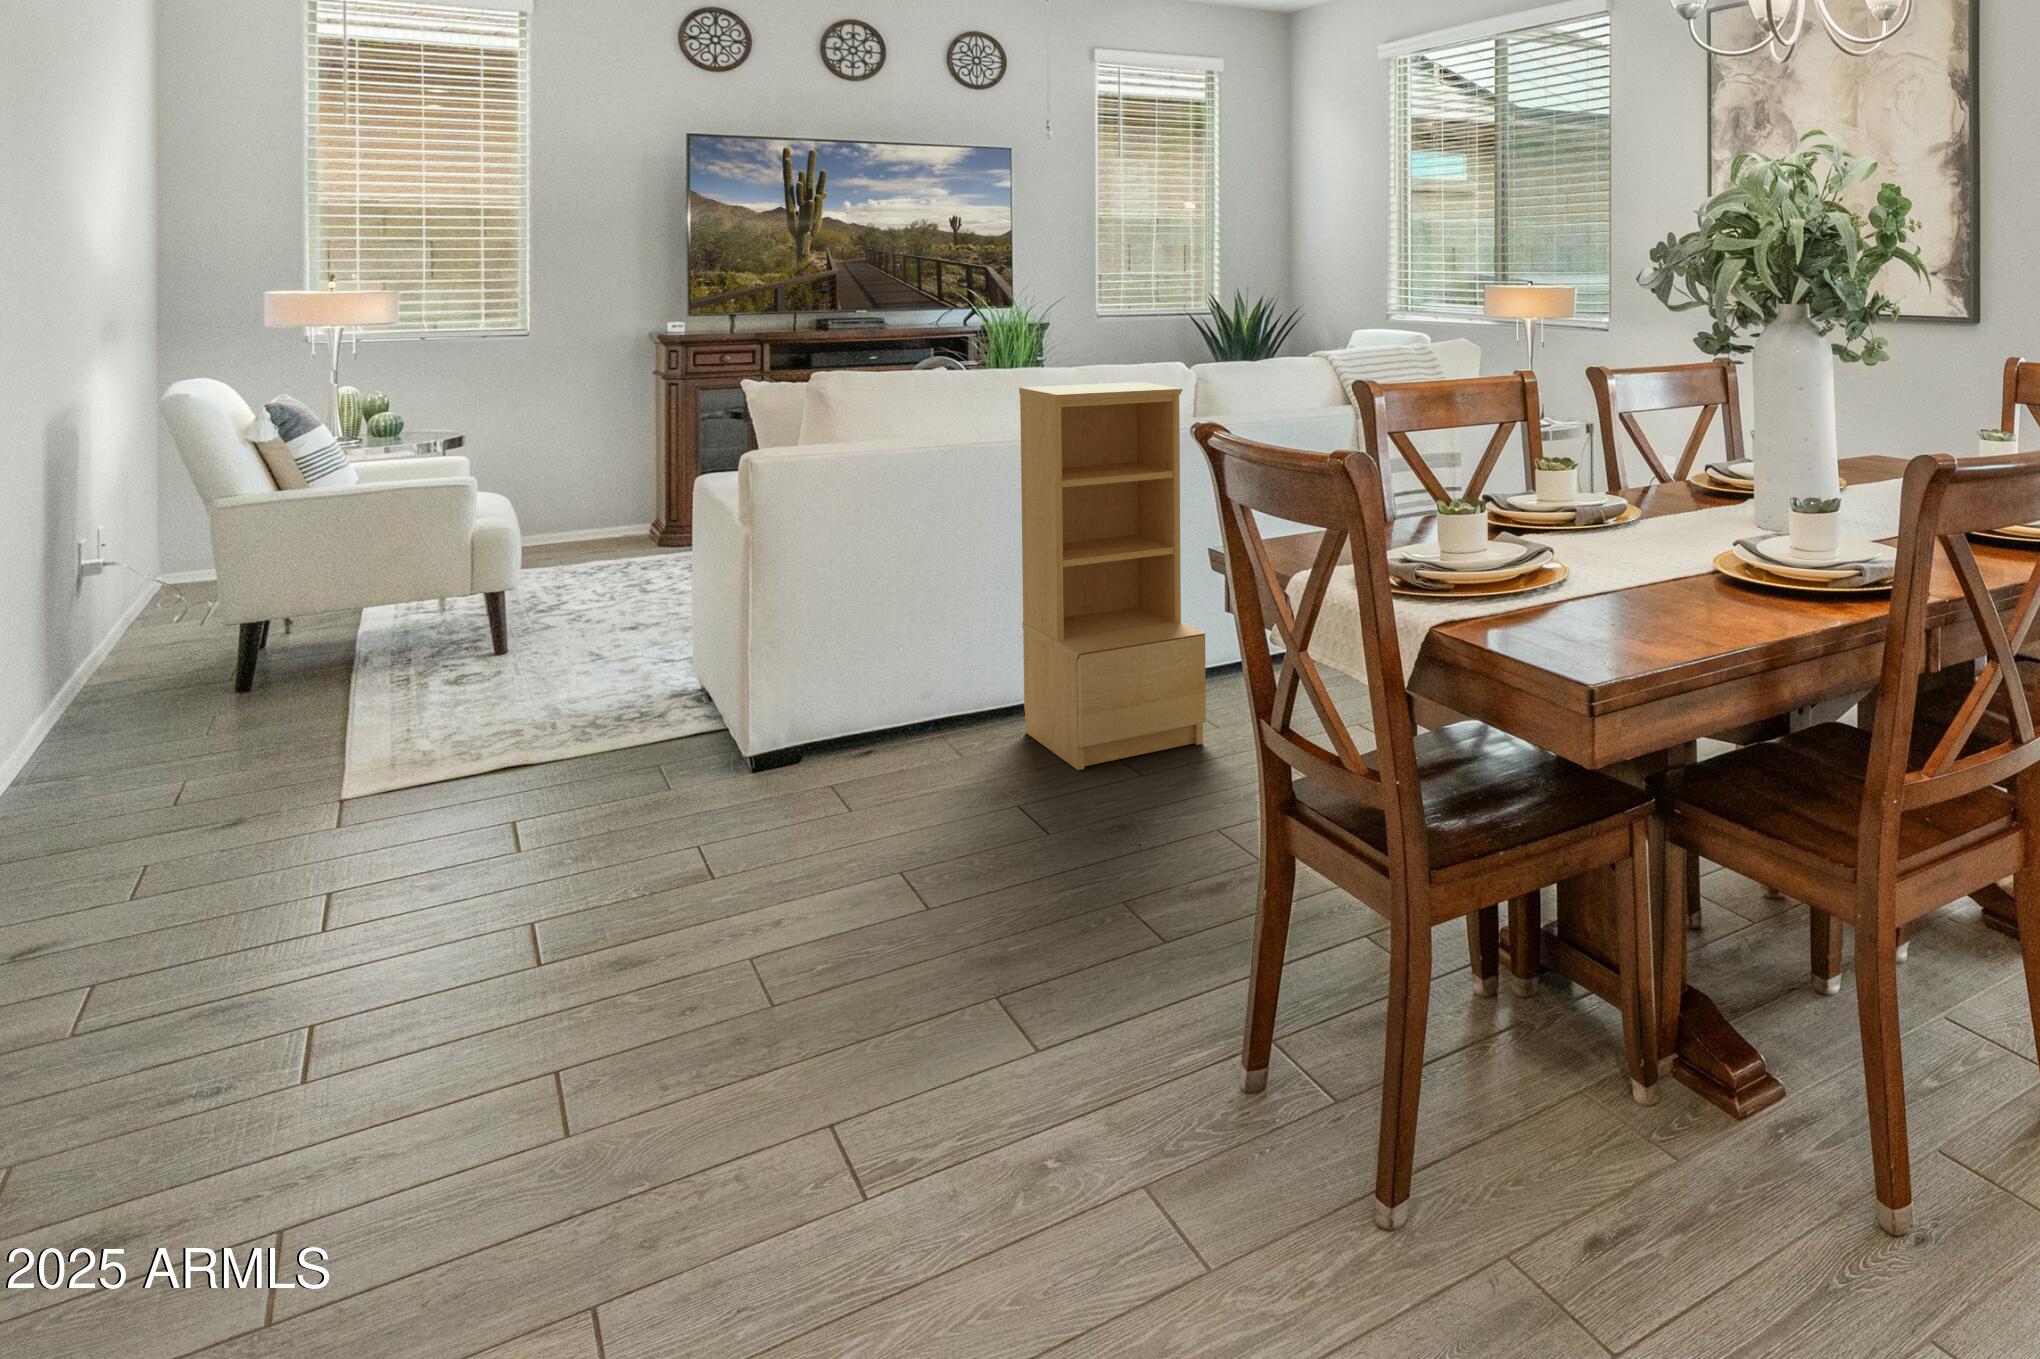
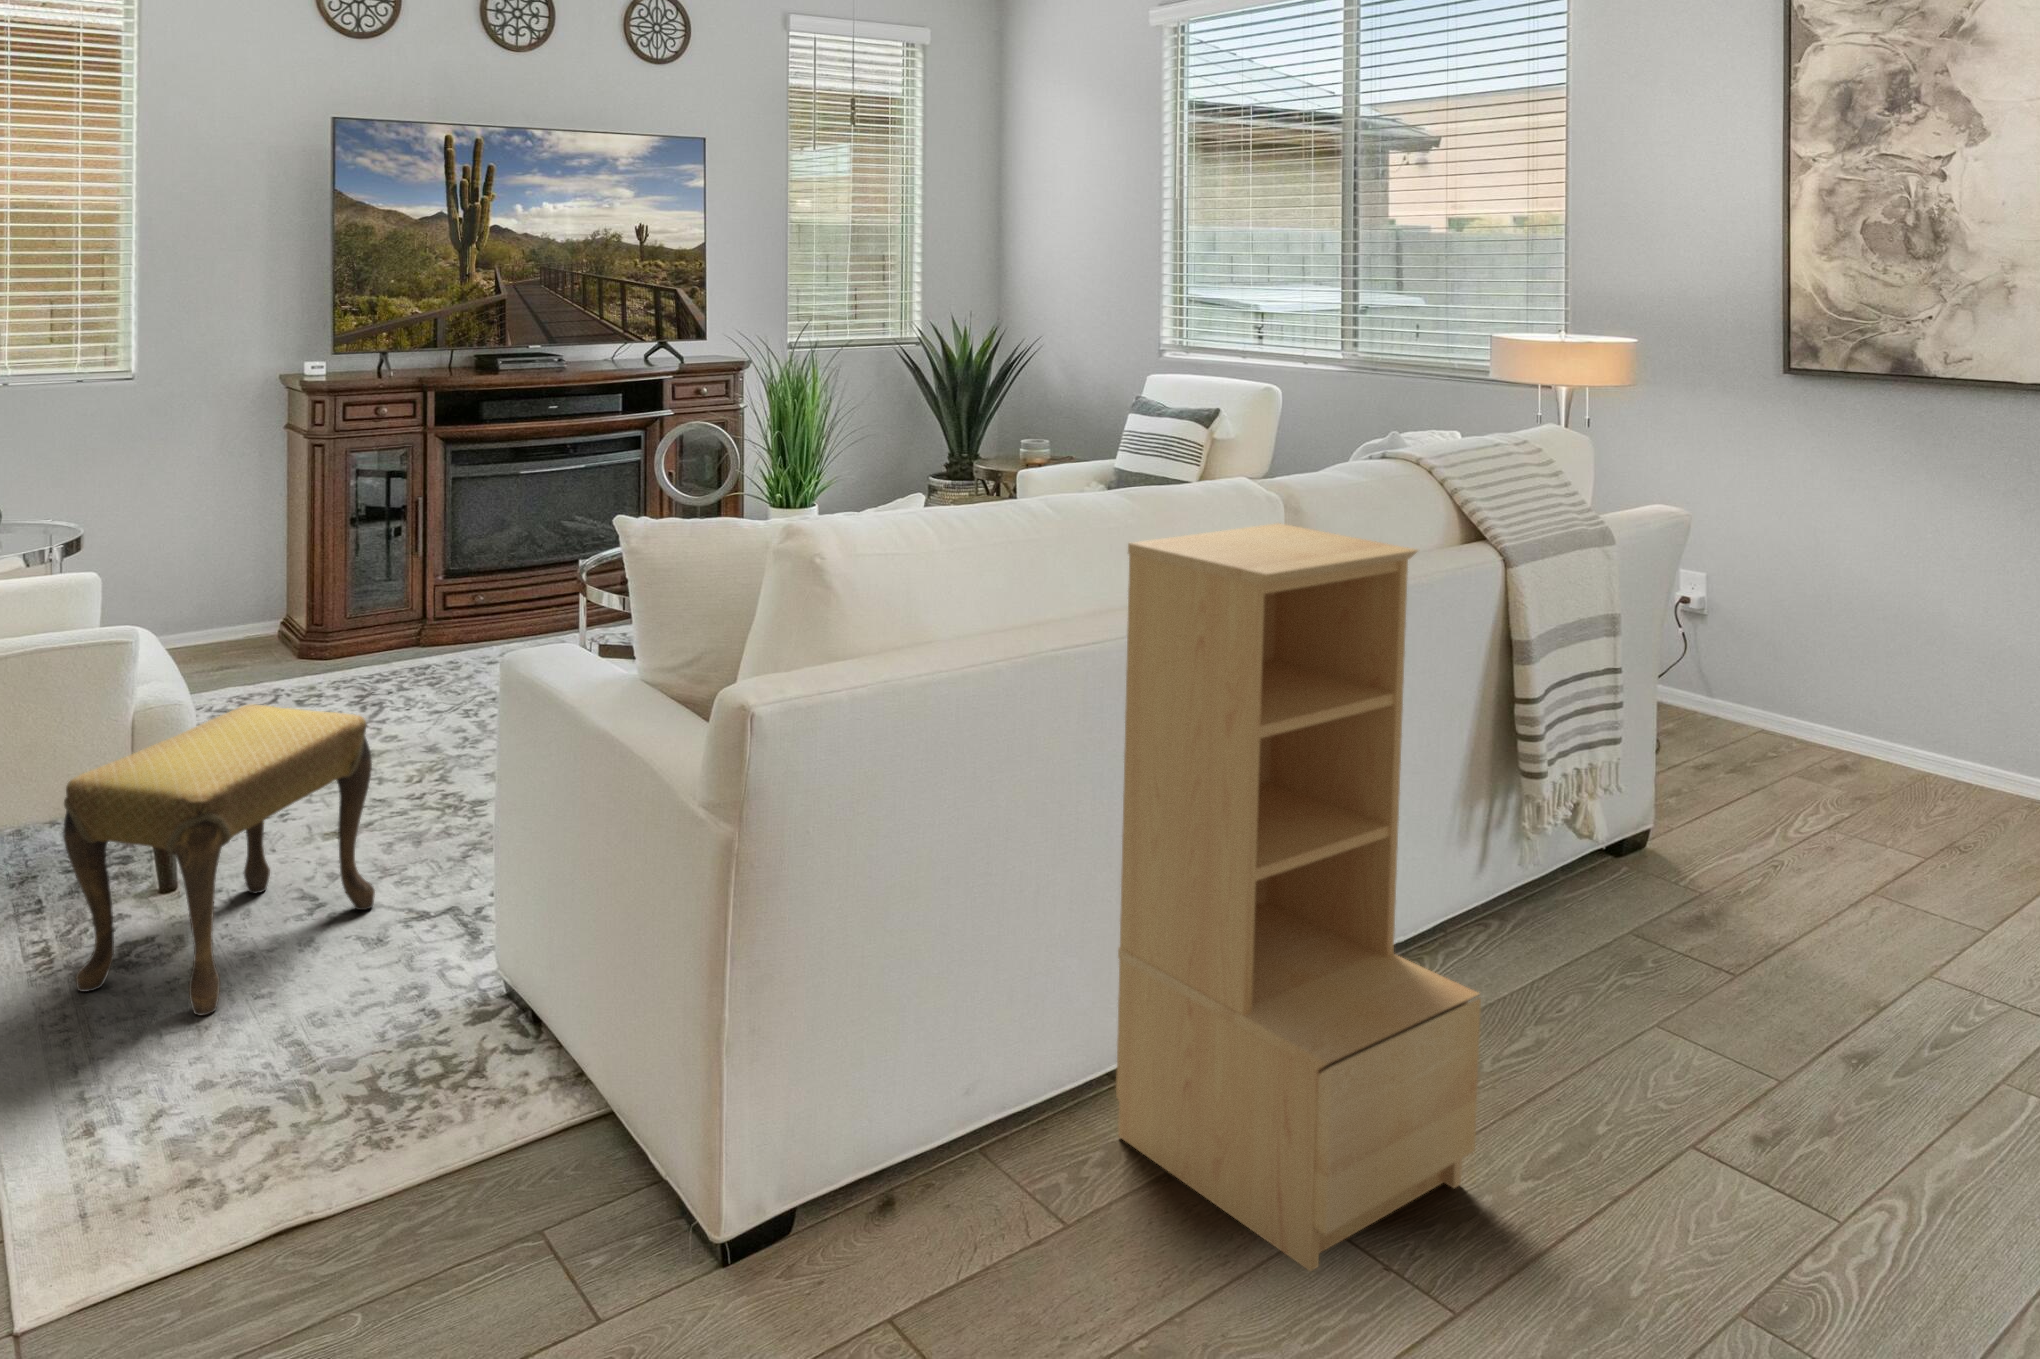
footstool: none [409,529,637,702] -> present [63,704,375,1016]

